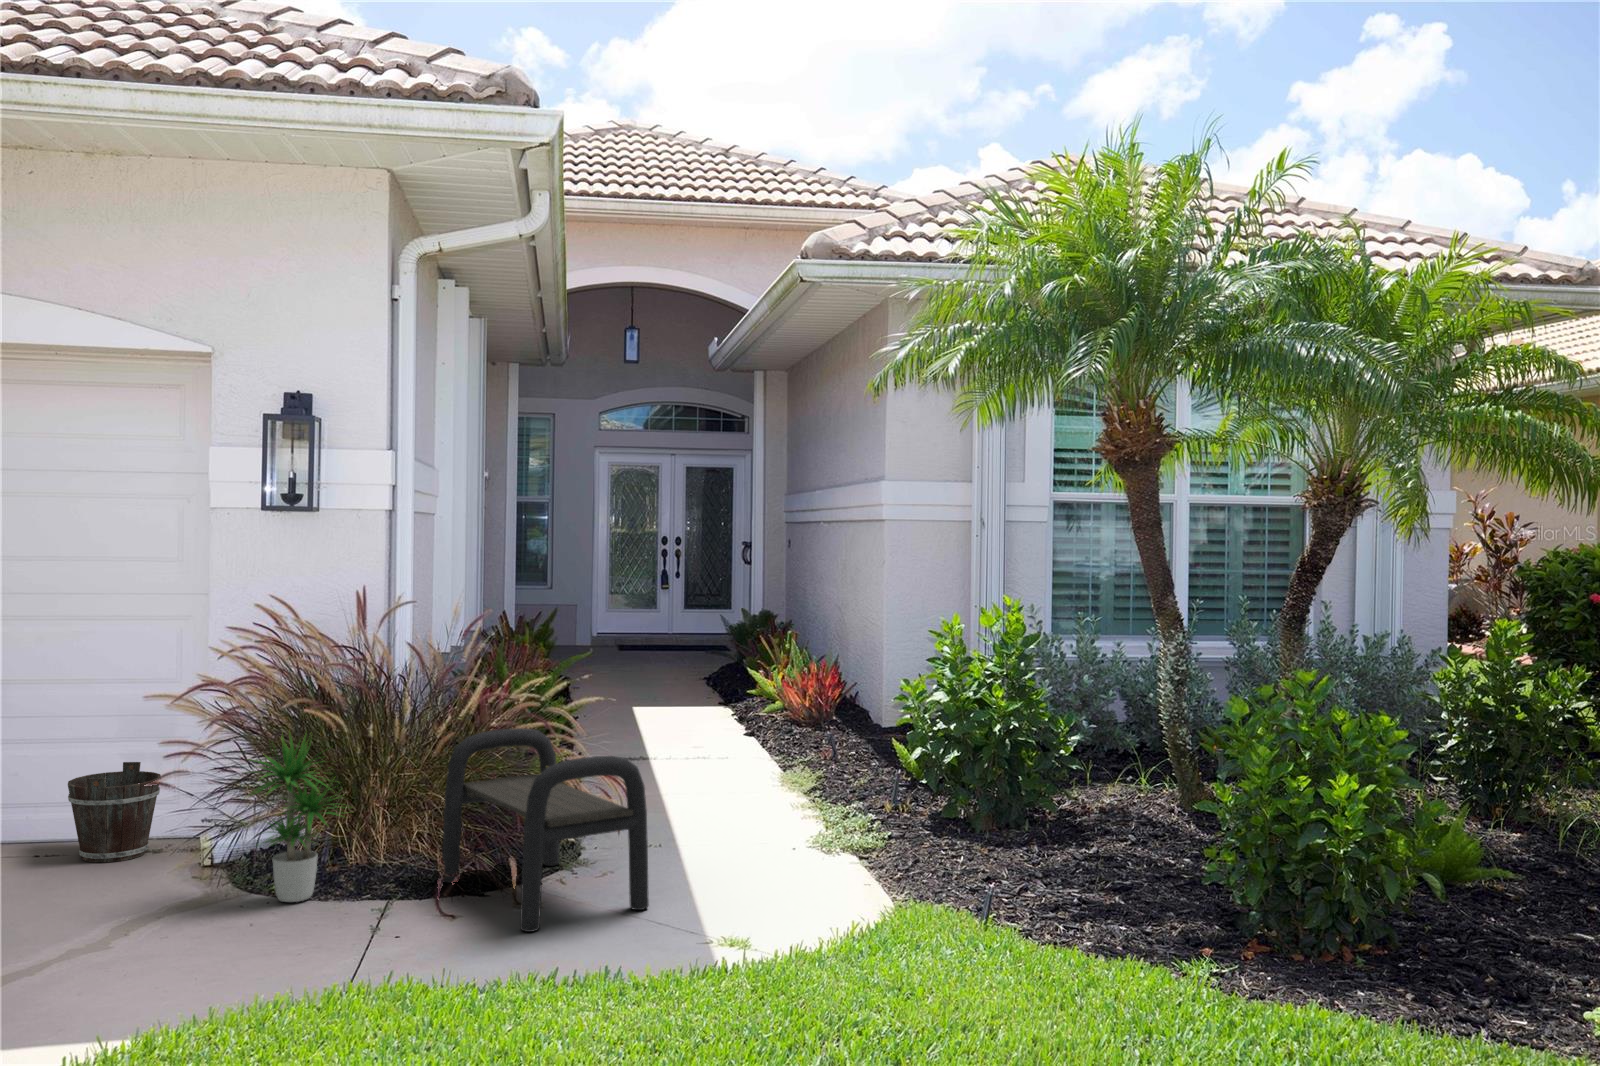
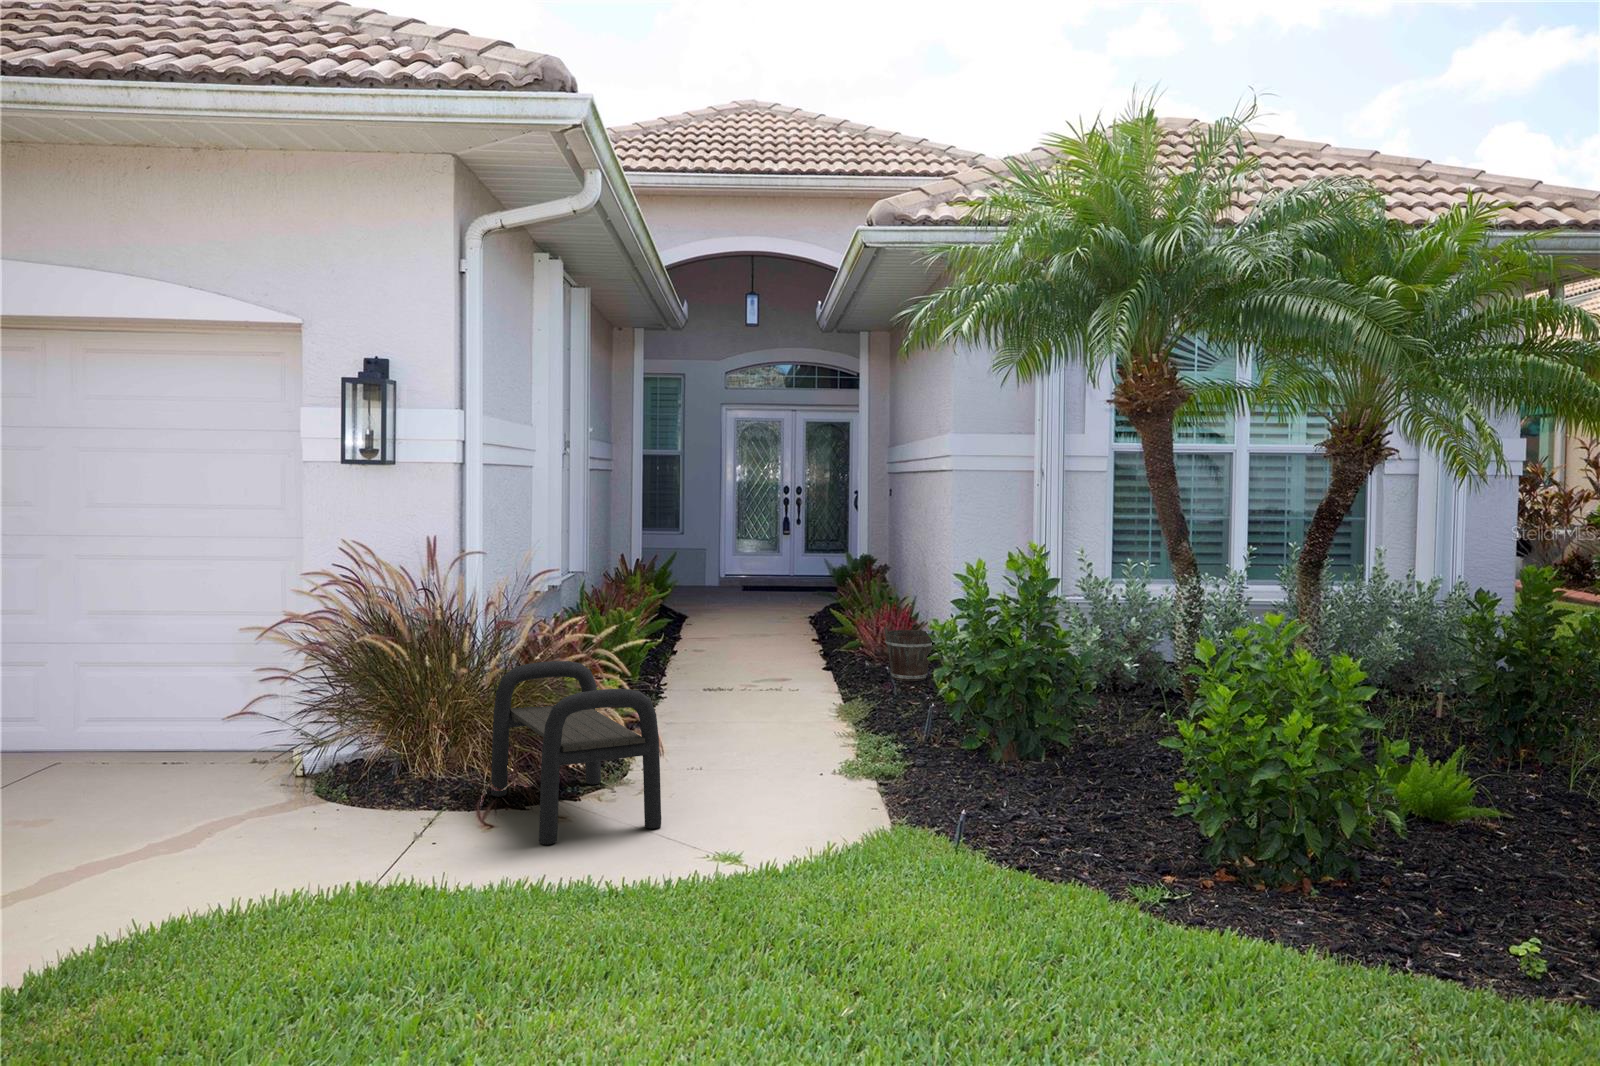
potted plant: present [254,734,344,902] -> none [311,658,412,809]
bucket: present [68,762,161,862] -> present [884,627,932,681]

